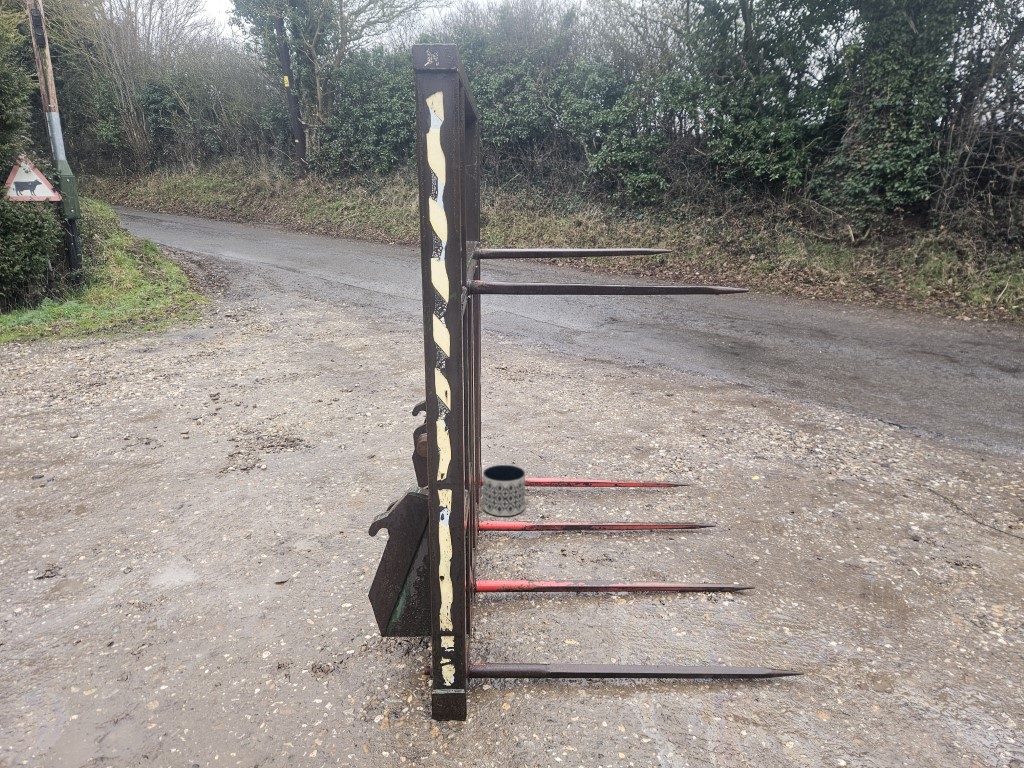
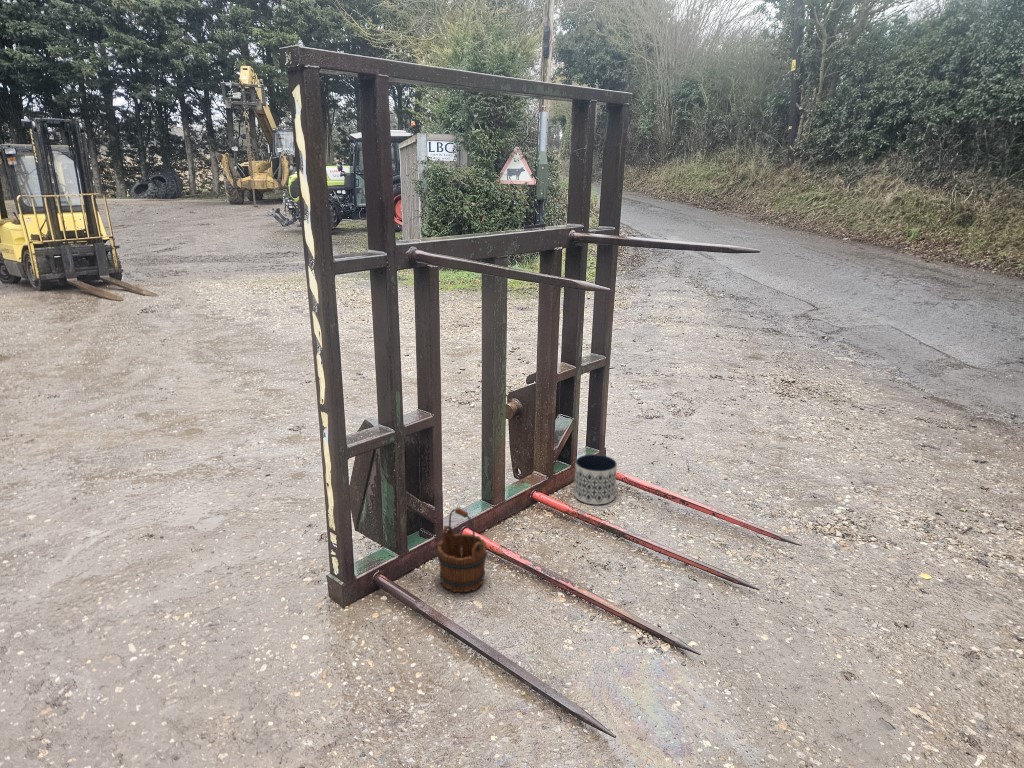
wooden bucket: none [487,546,547,639] -> present [437,508,487,592]

